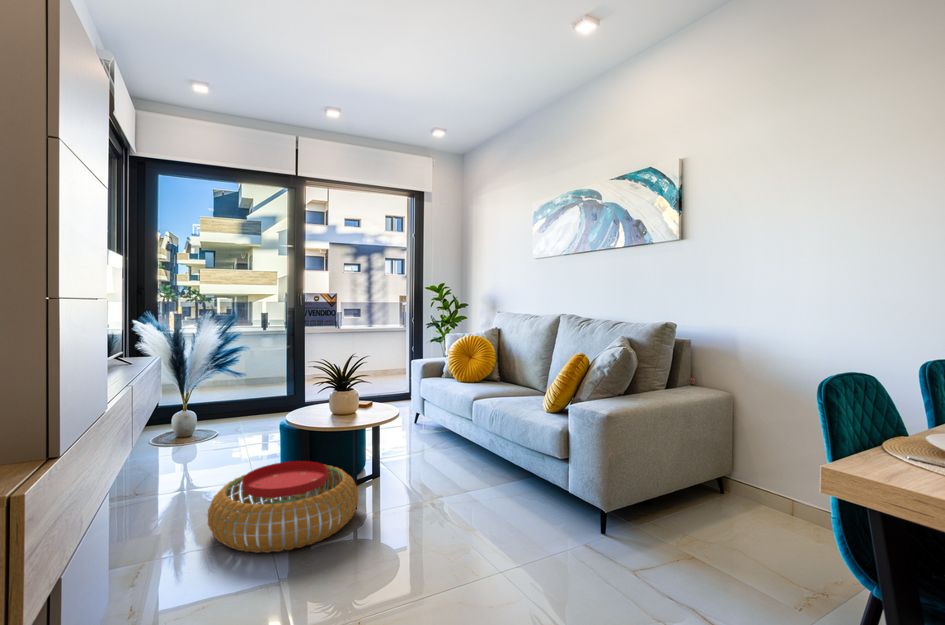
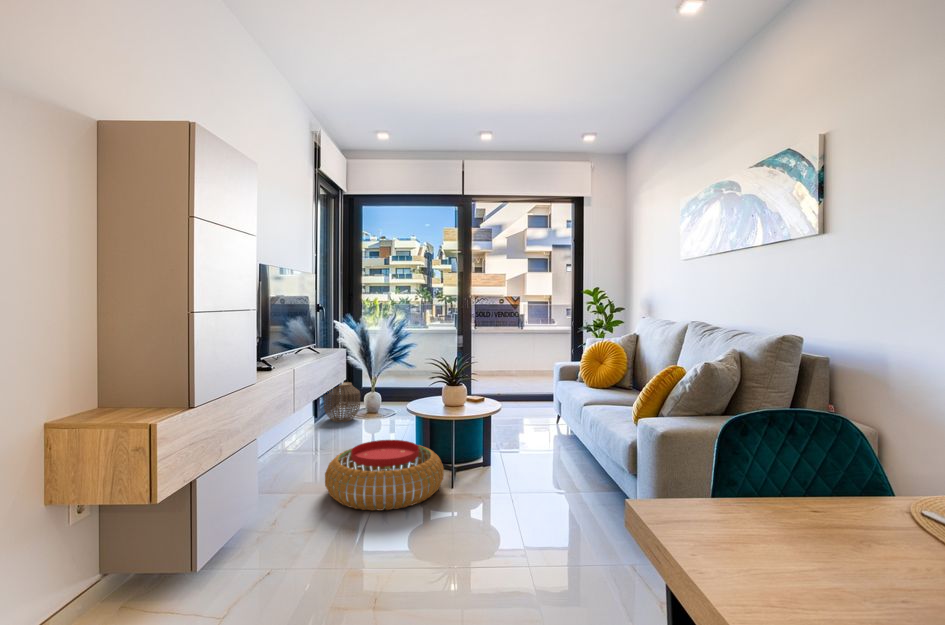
woven basket: none [129,401,182,454] -> present [324,382,360,422]

